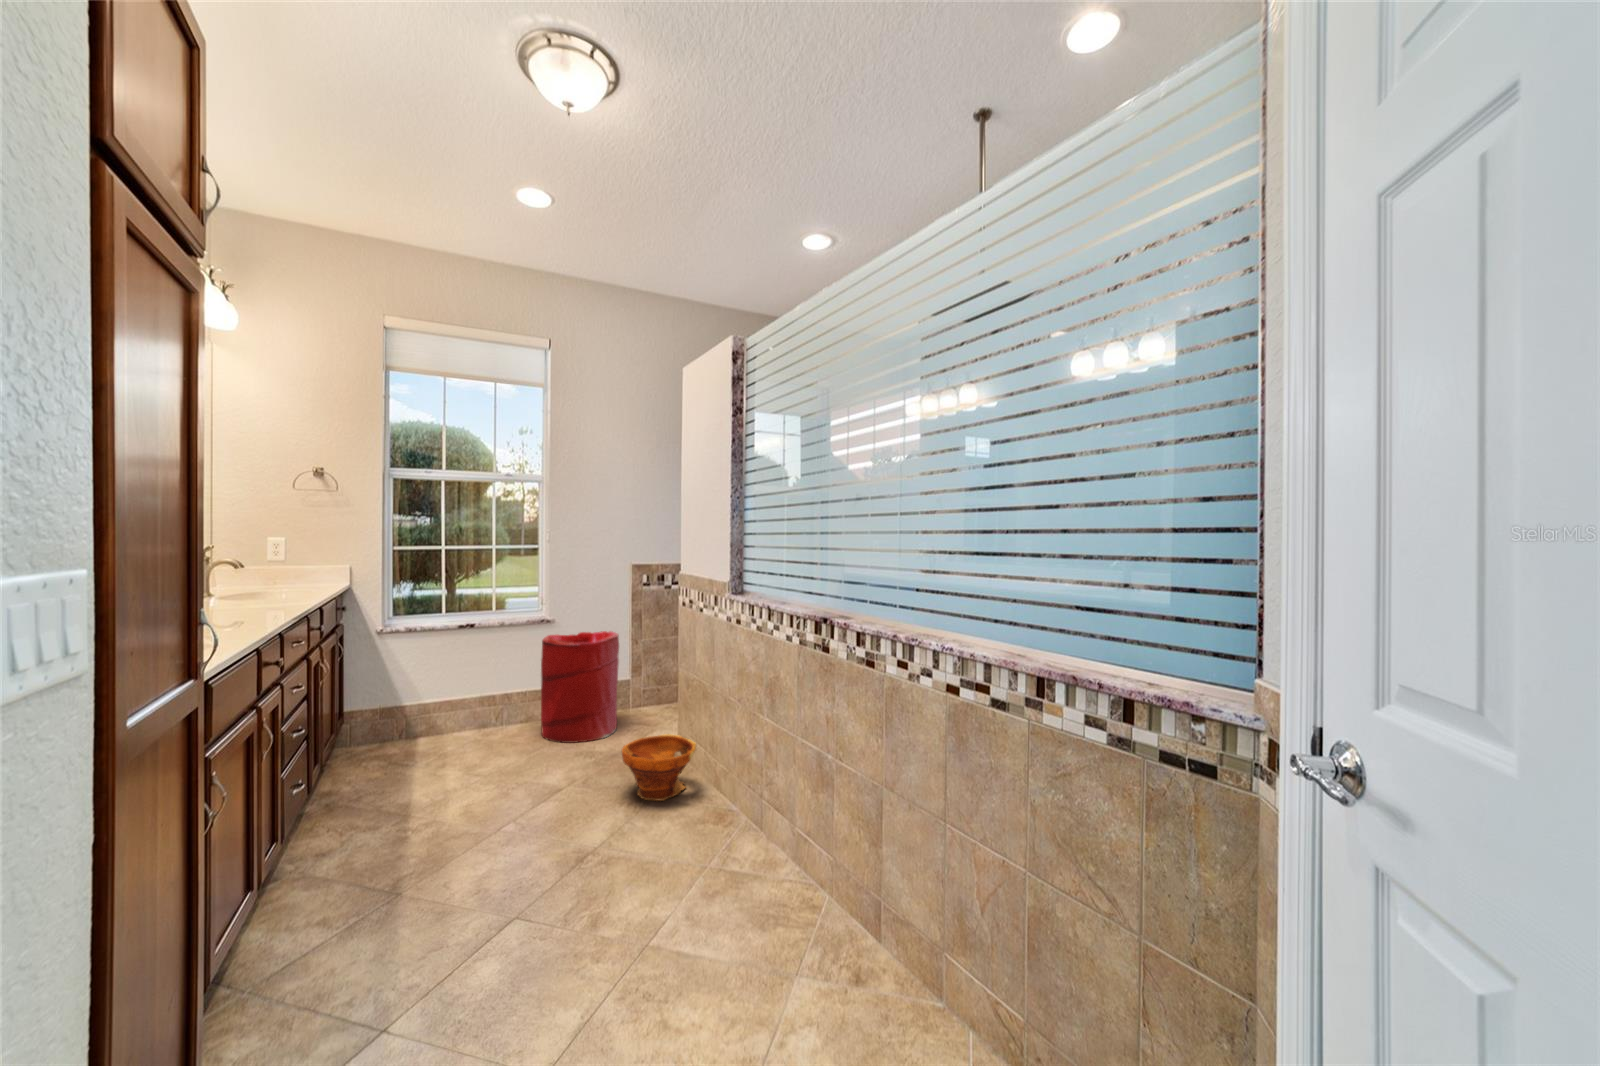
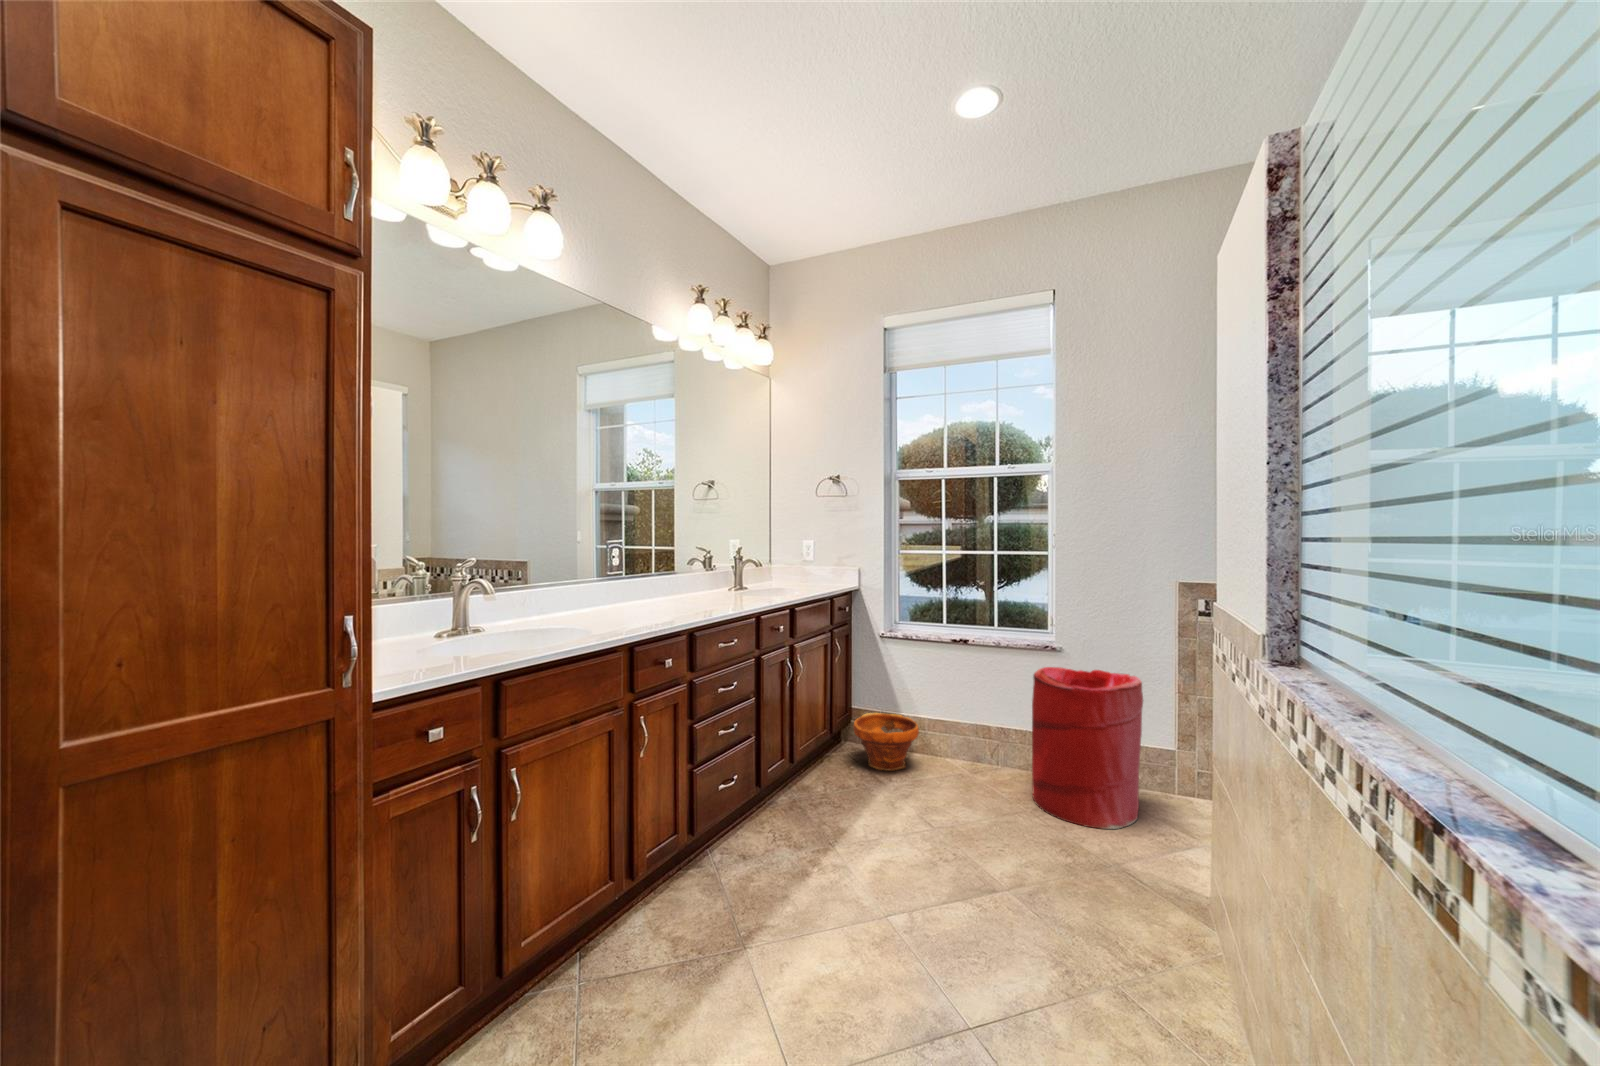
planter: present [622,734,696,801] -> present [853,713,919,770]

